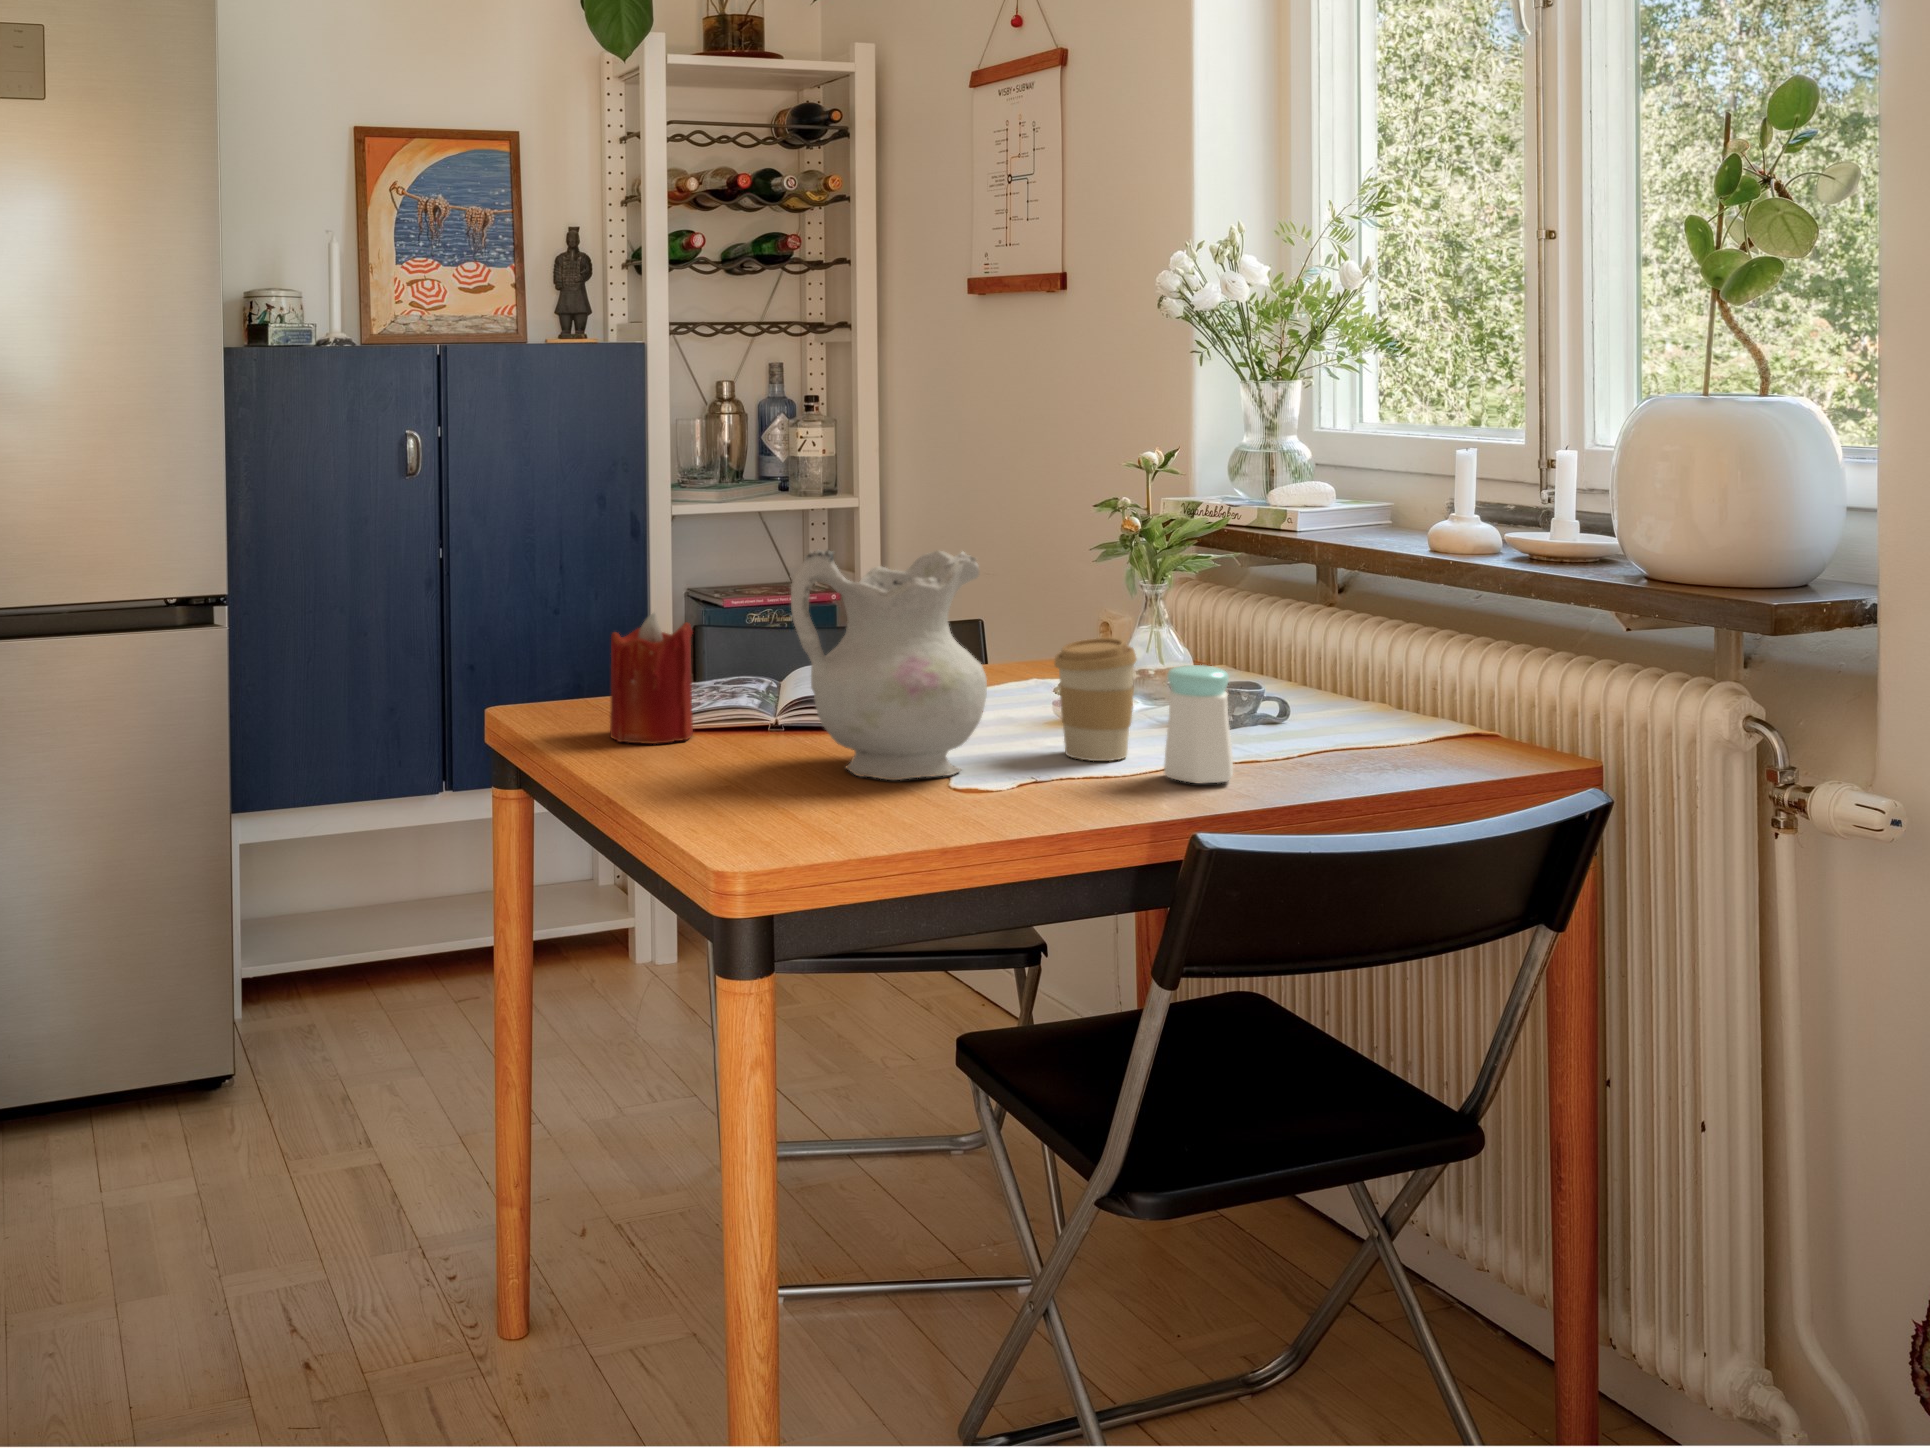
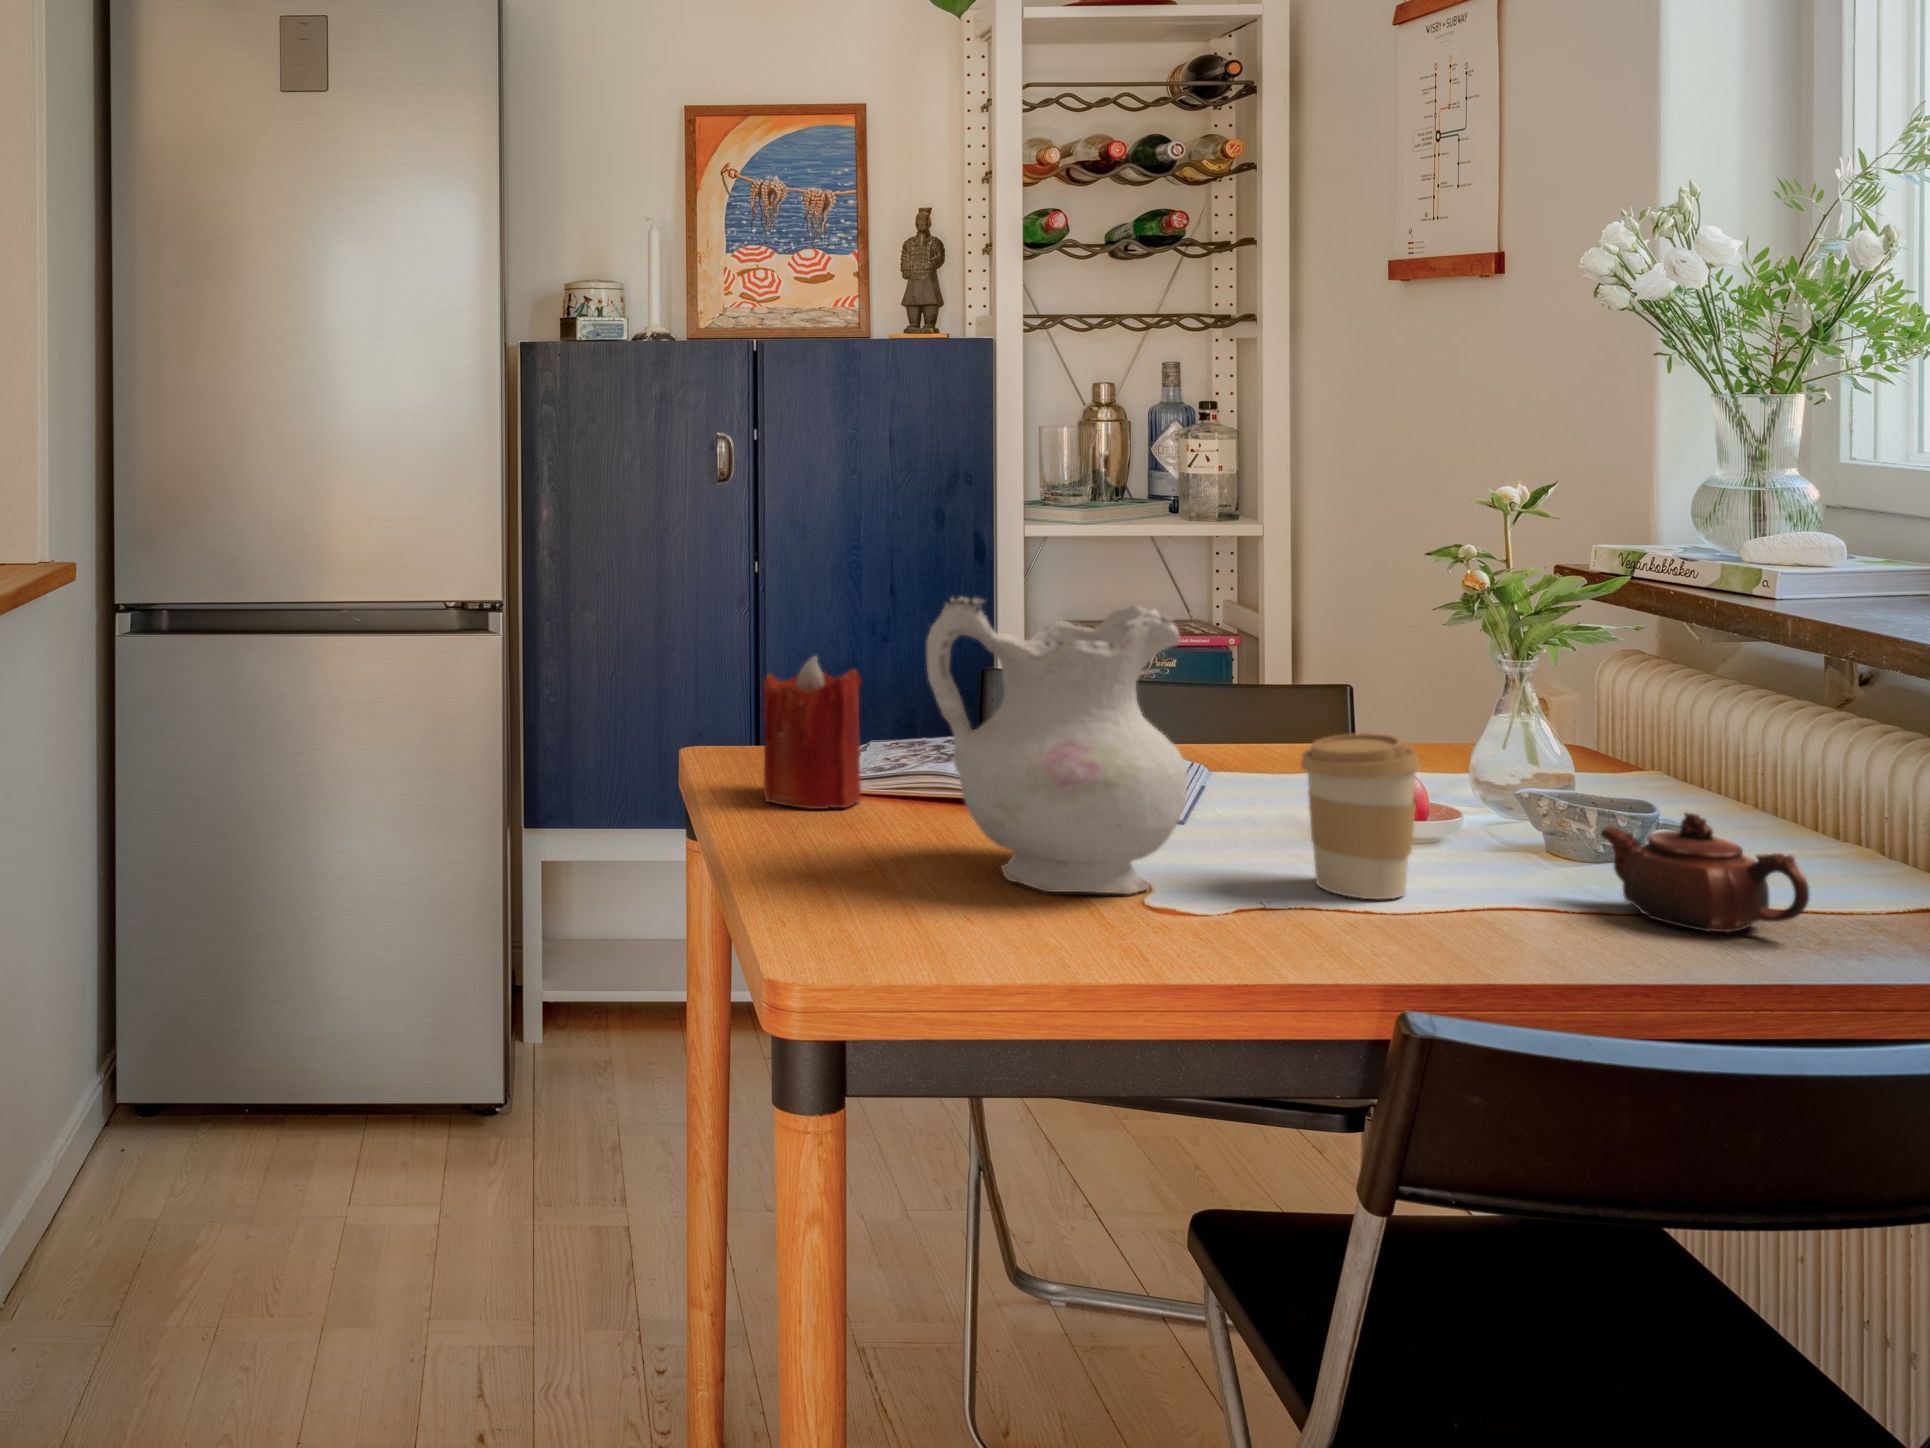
salt shaker: present [1164,665,1233,784] -> none [1429,785,1540,953]
teapot: none [1243,676,1377,757] -> present [1601,813,1809,932]

